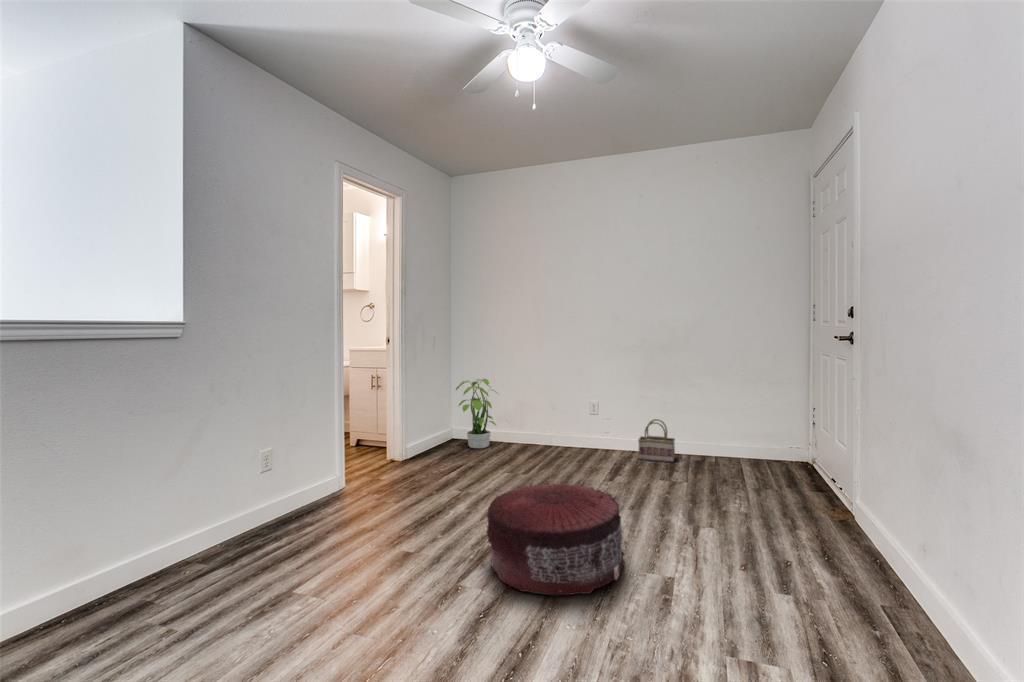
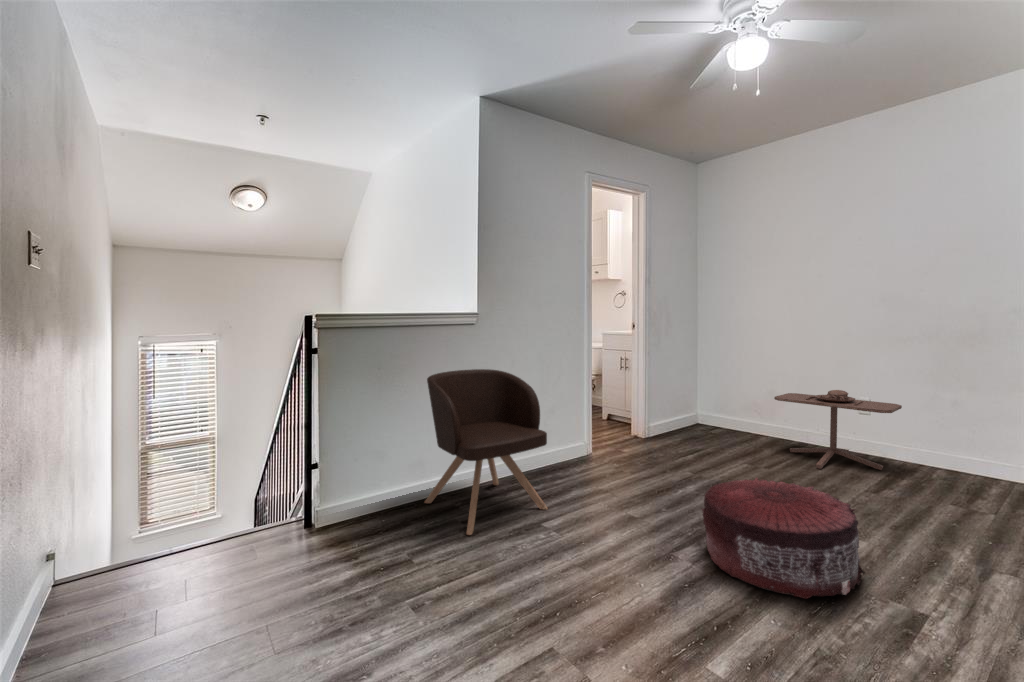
potted plant: present [456,379,496,448] -> none [700,365,748,436]
armchair: none [90,393,300,636] -> present [424,369,548,535]
side table: none [526,393,621,467] -> present [774,390,902,470]
basket: present [638,419,675,462] -> none [926,430,988,486]

